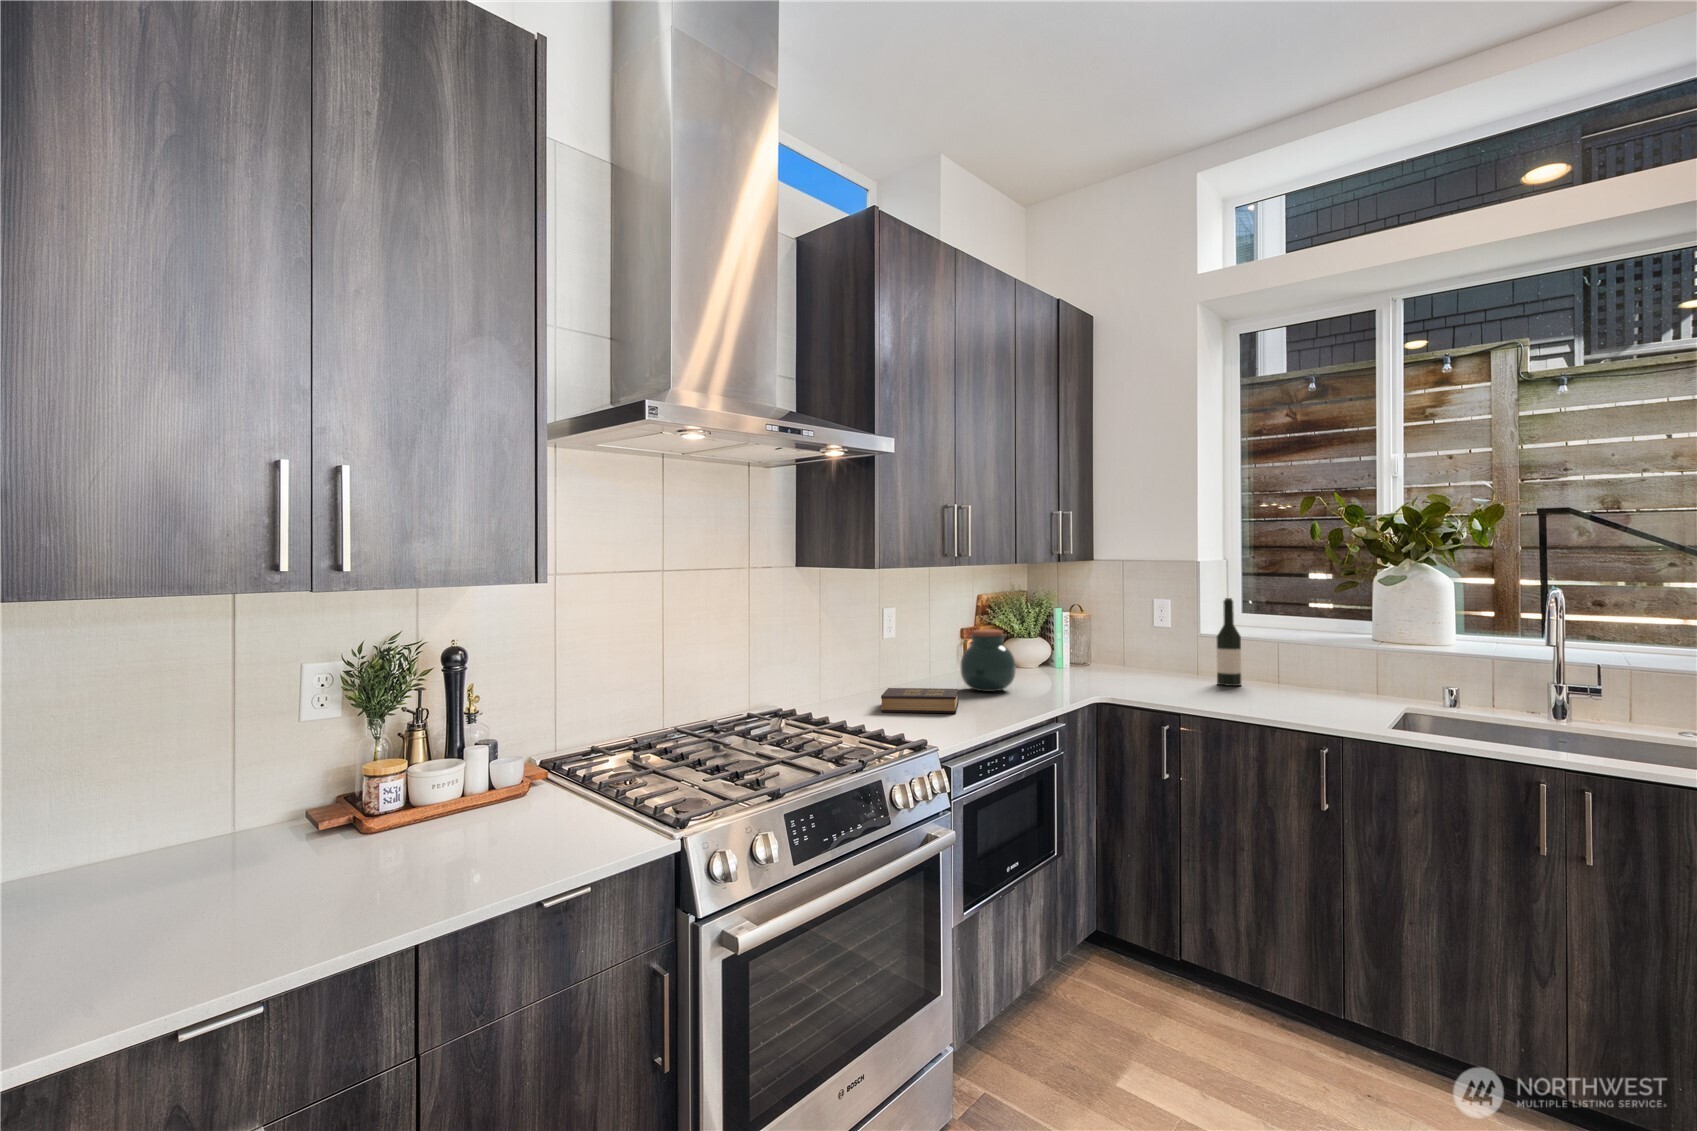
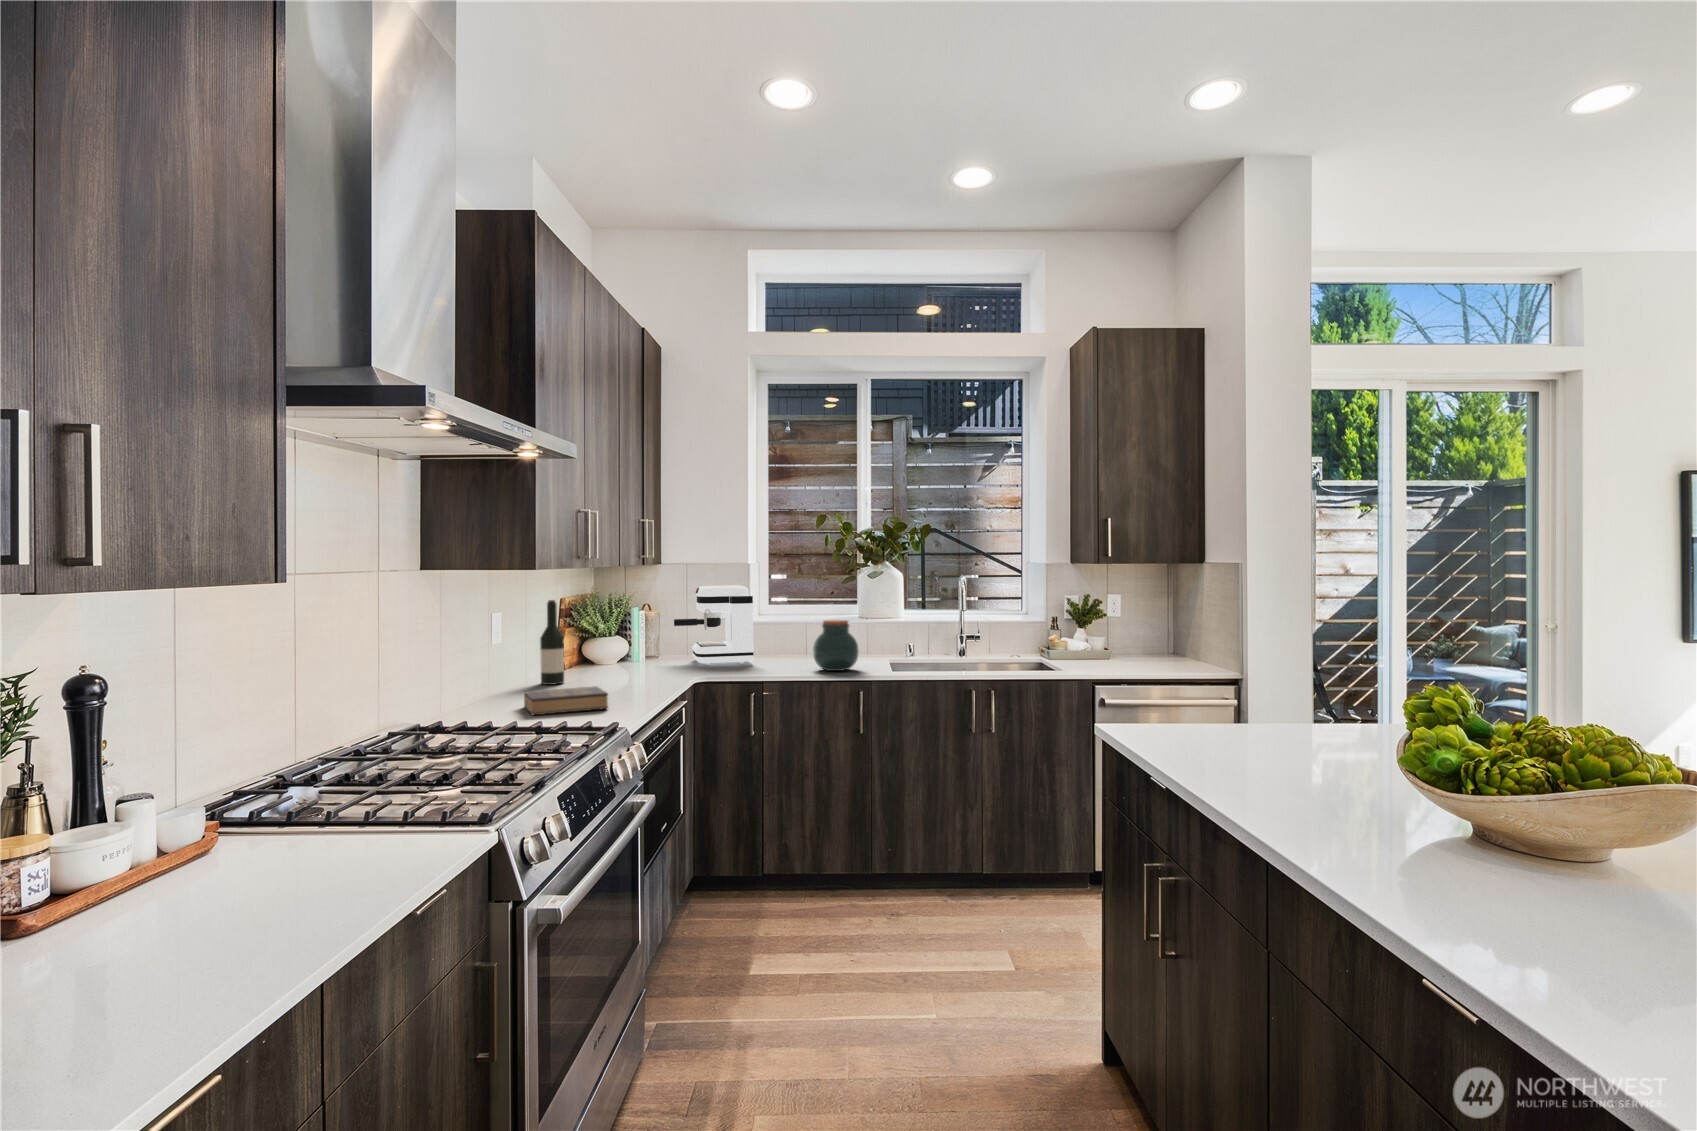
coffee maker: none [1100,586,1187,677] -> present [674,586,754,665]
wine bottle: present [1217,598,1241,686] -> present [540,600,564,685]
jar: present [960,629,1016,691] -> present [813,620,859,671]

